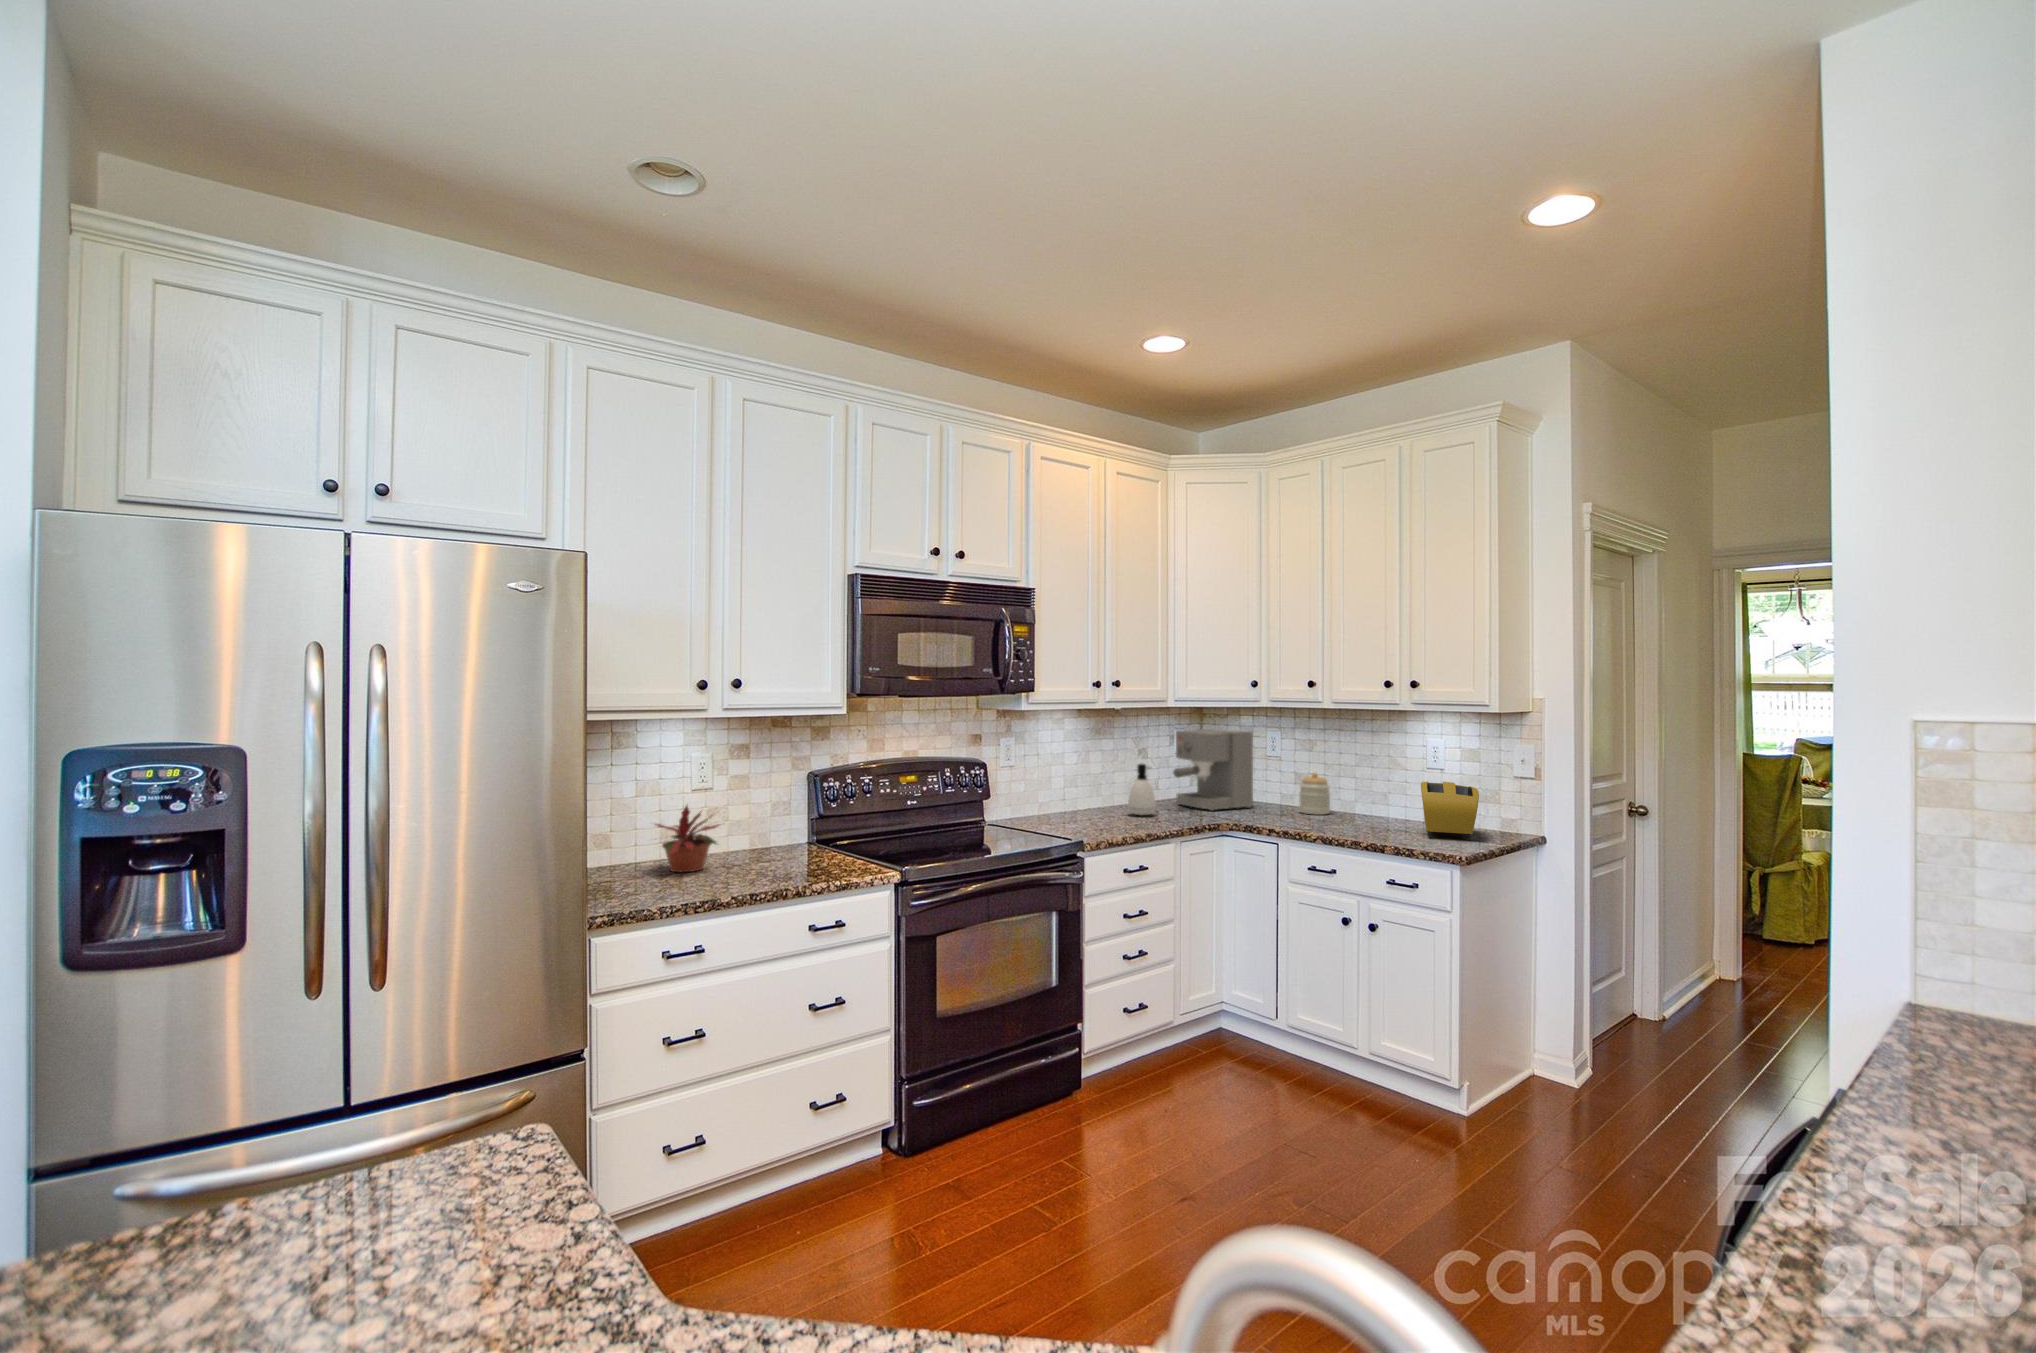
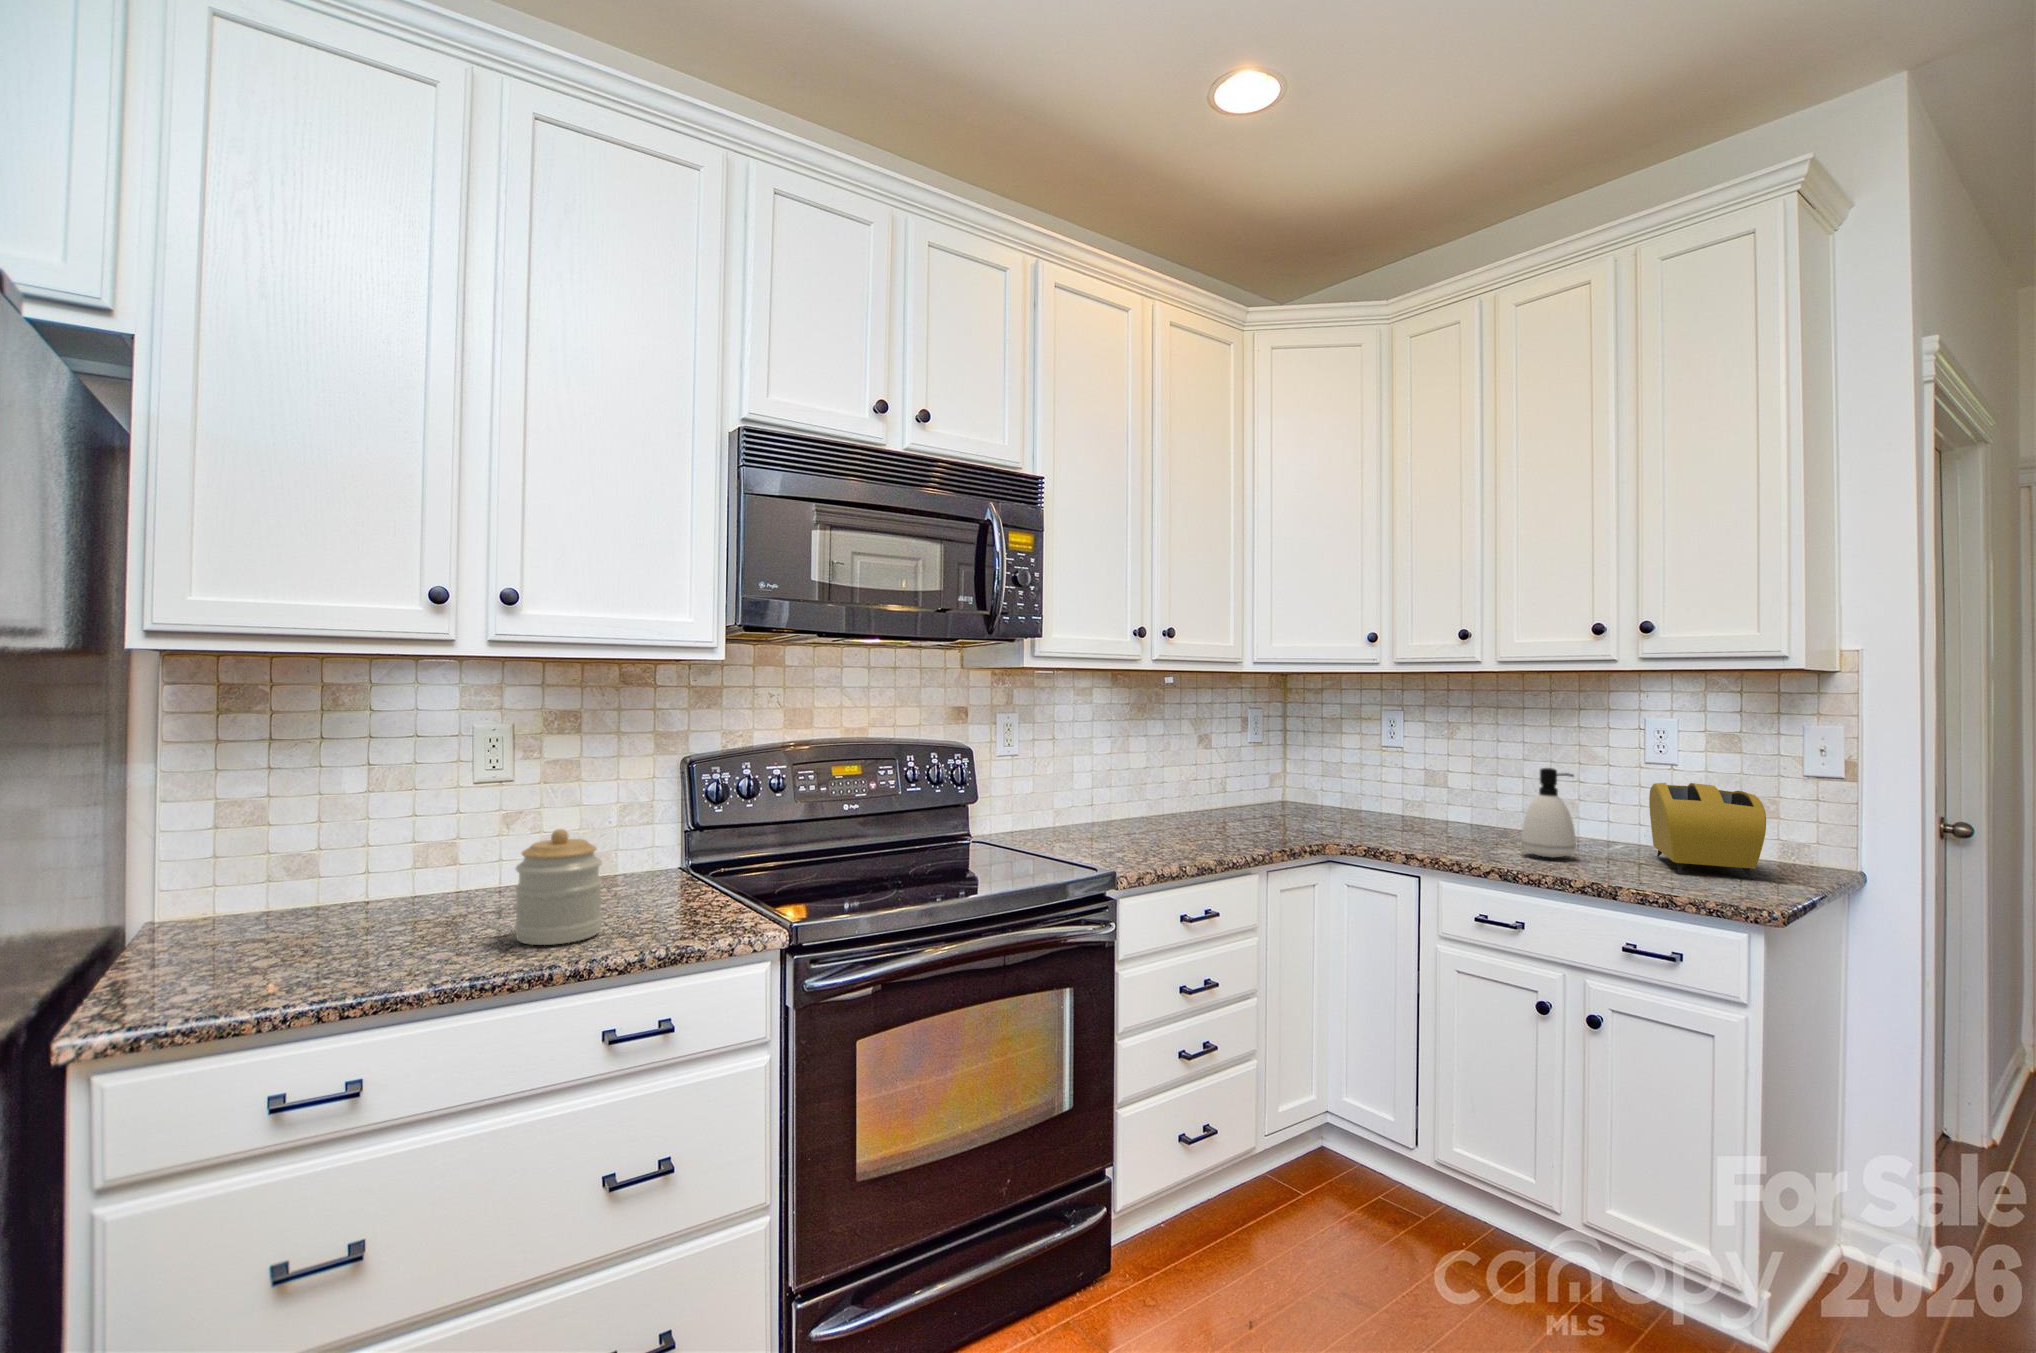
coffee maker: present [1173,729,1253,811] -> none [1250,708,1365,825]
soap dispenser: present [1128,764,1156,815] -> present [1521,768,1576,858]
jar: present [1299,772,1330,815] -> present [515,829,602,945]
potted plant: present [656,806,719,872] -> none [356,803,504,923]

